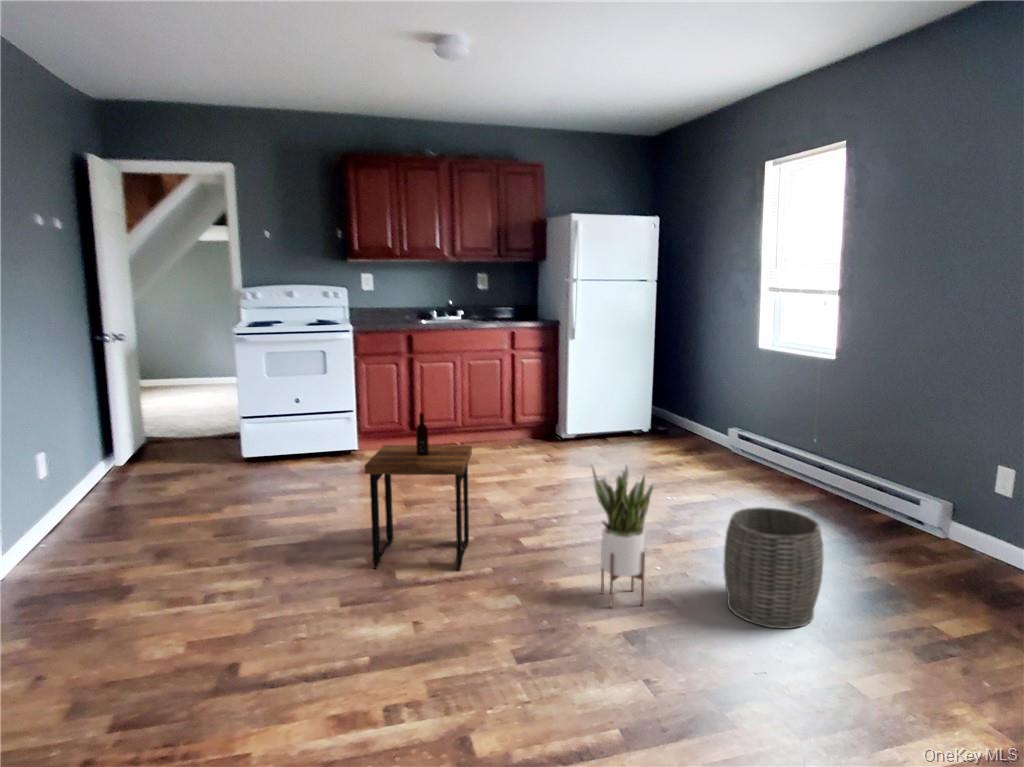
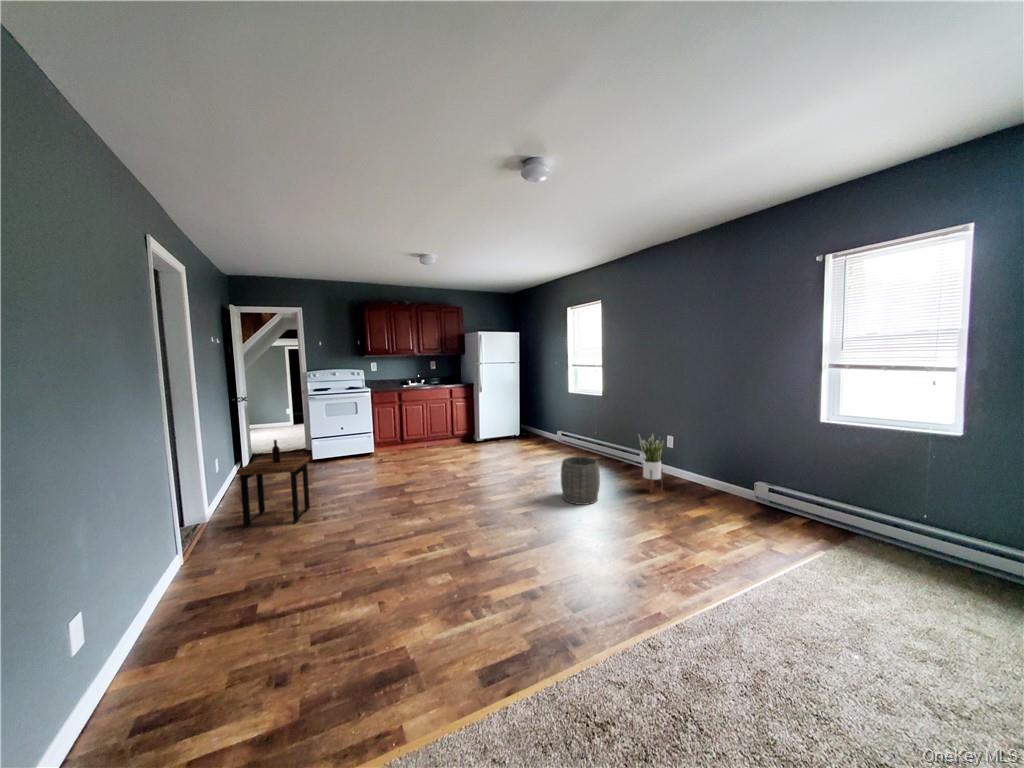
side table: present [365,412,472,571] -> present [237,440,310,528]
potted plant: present [590,465,654,607] -> present [638,435,663,492]

